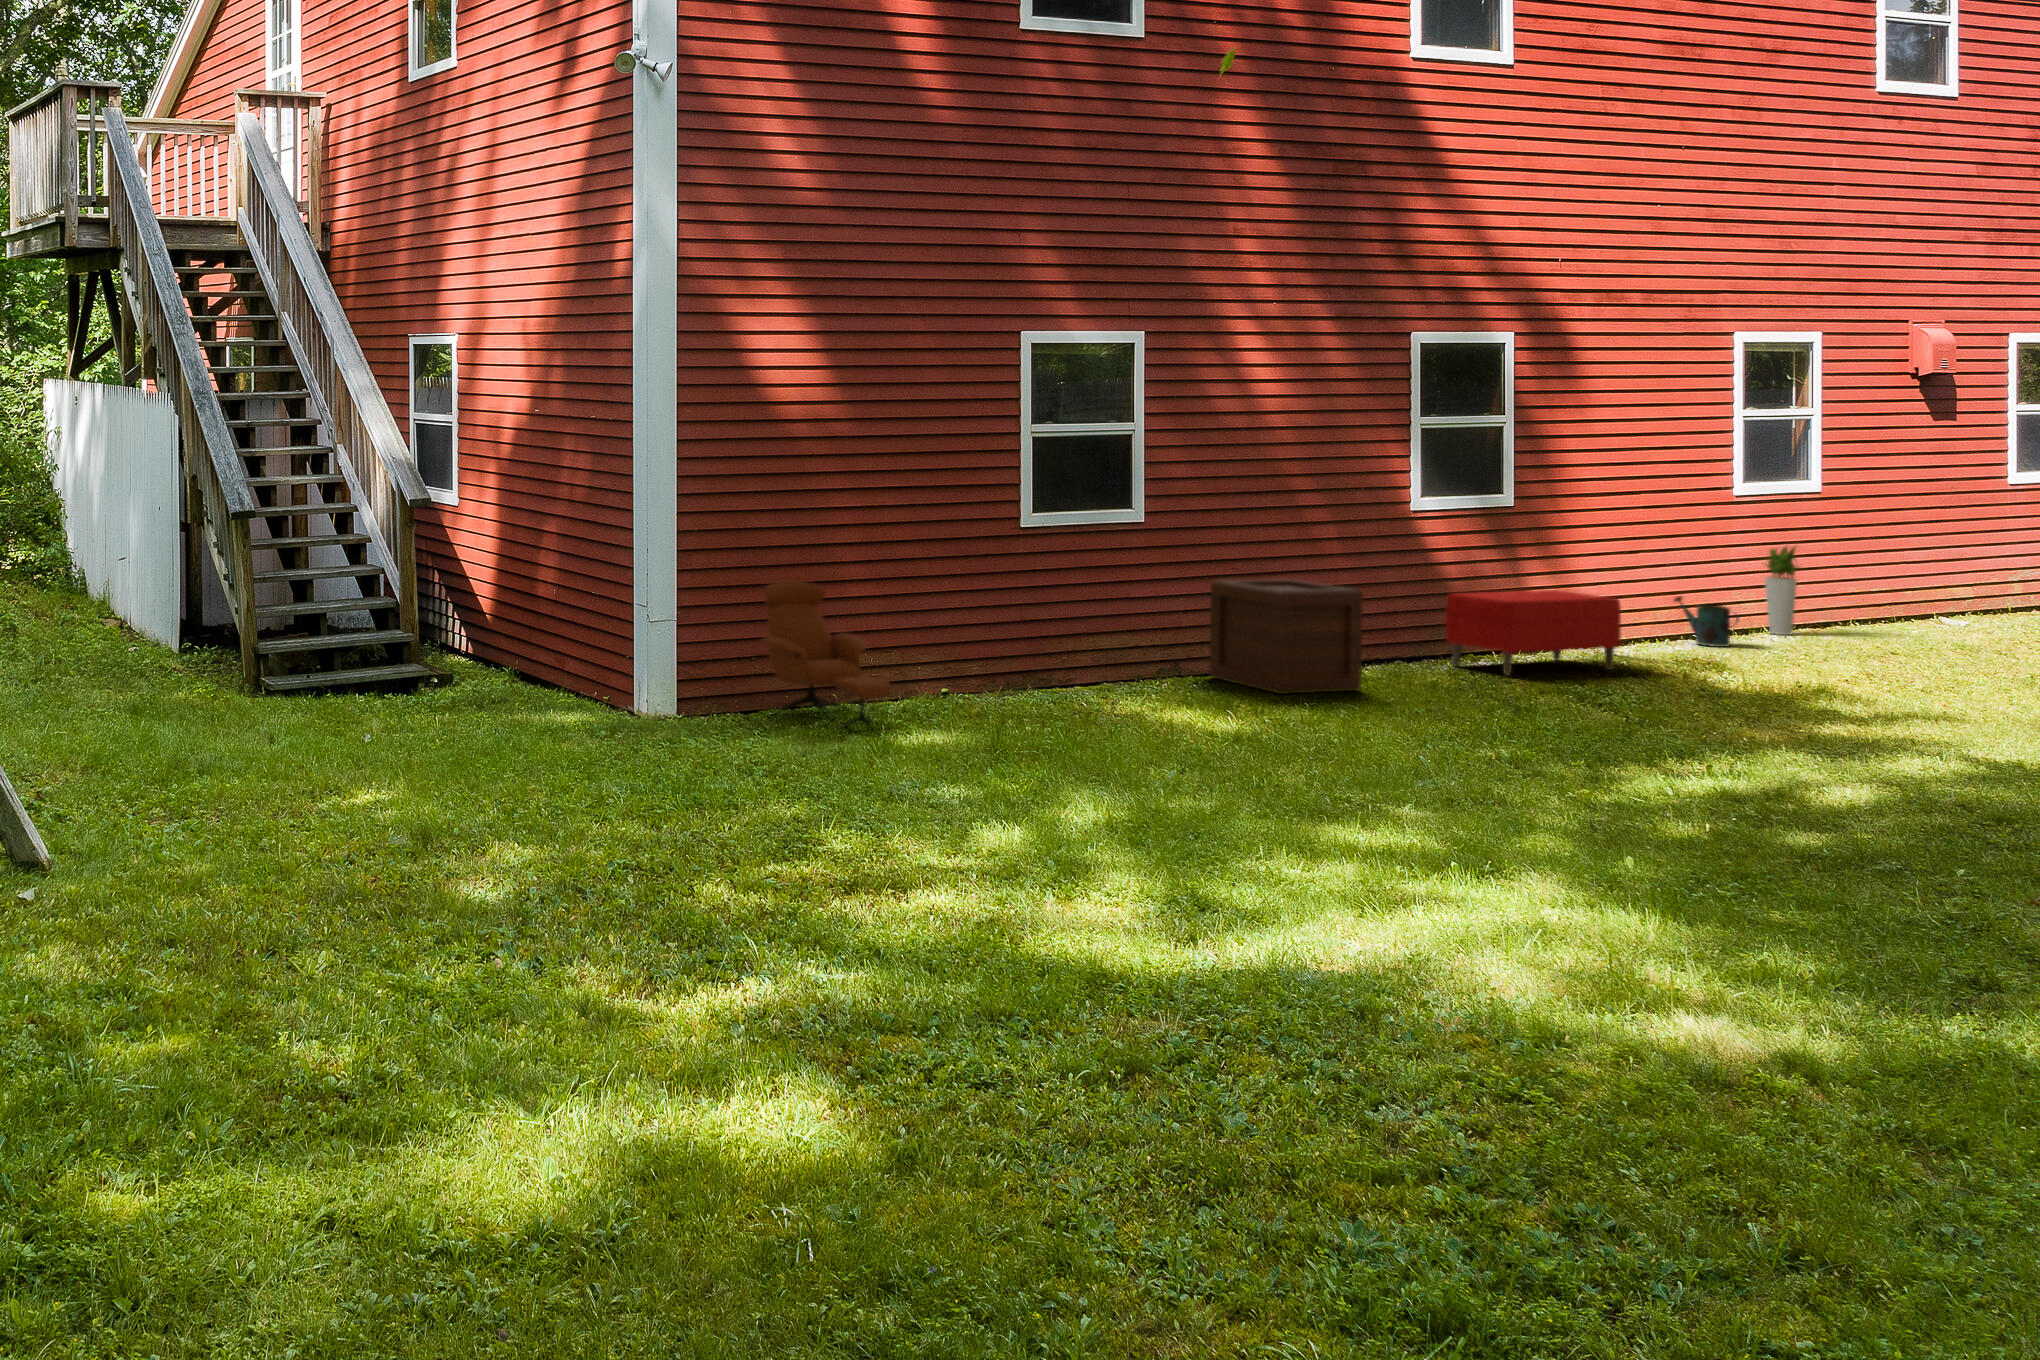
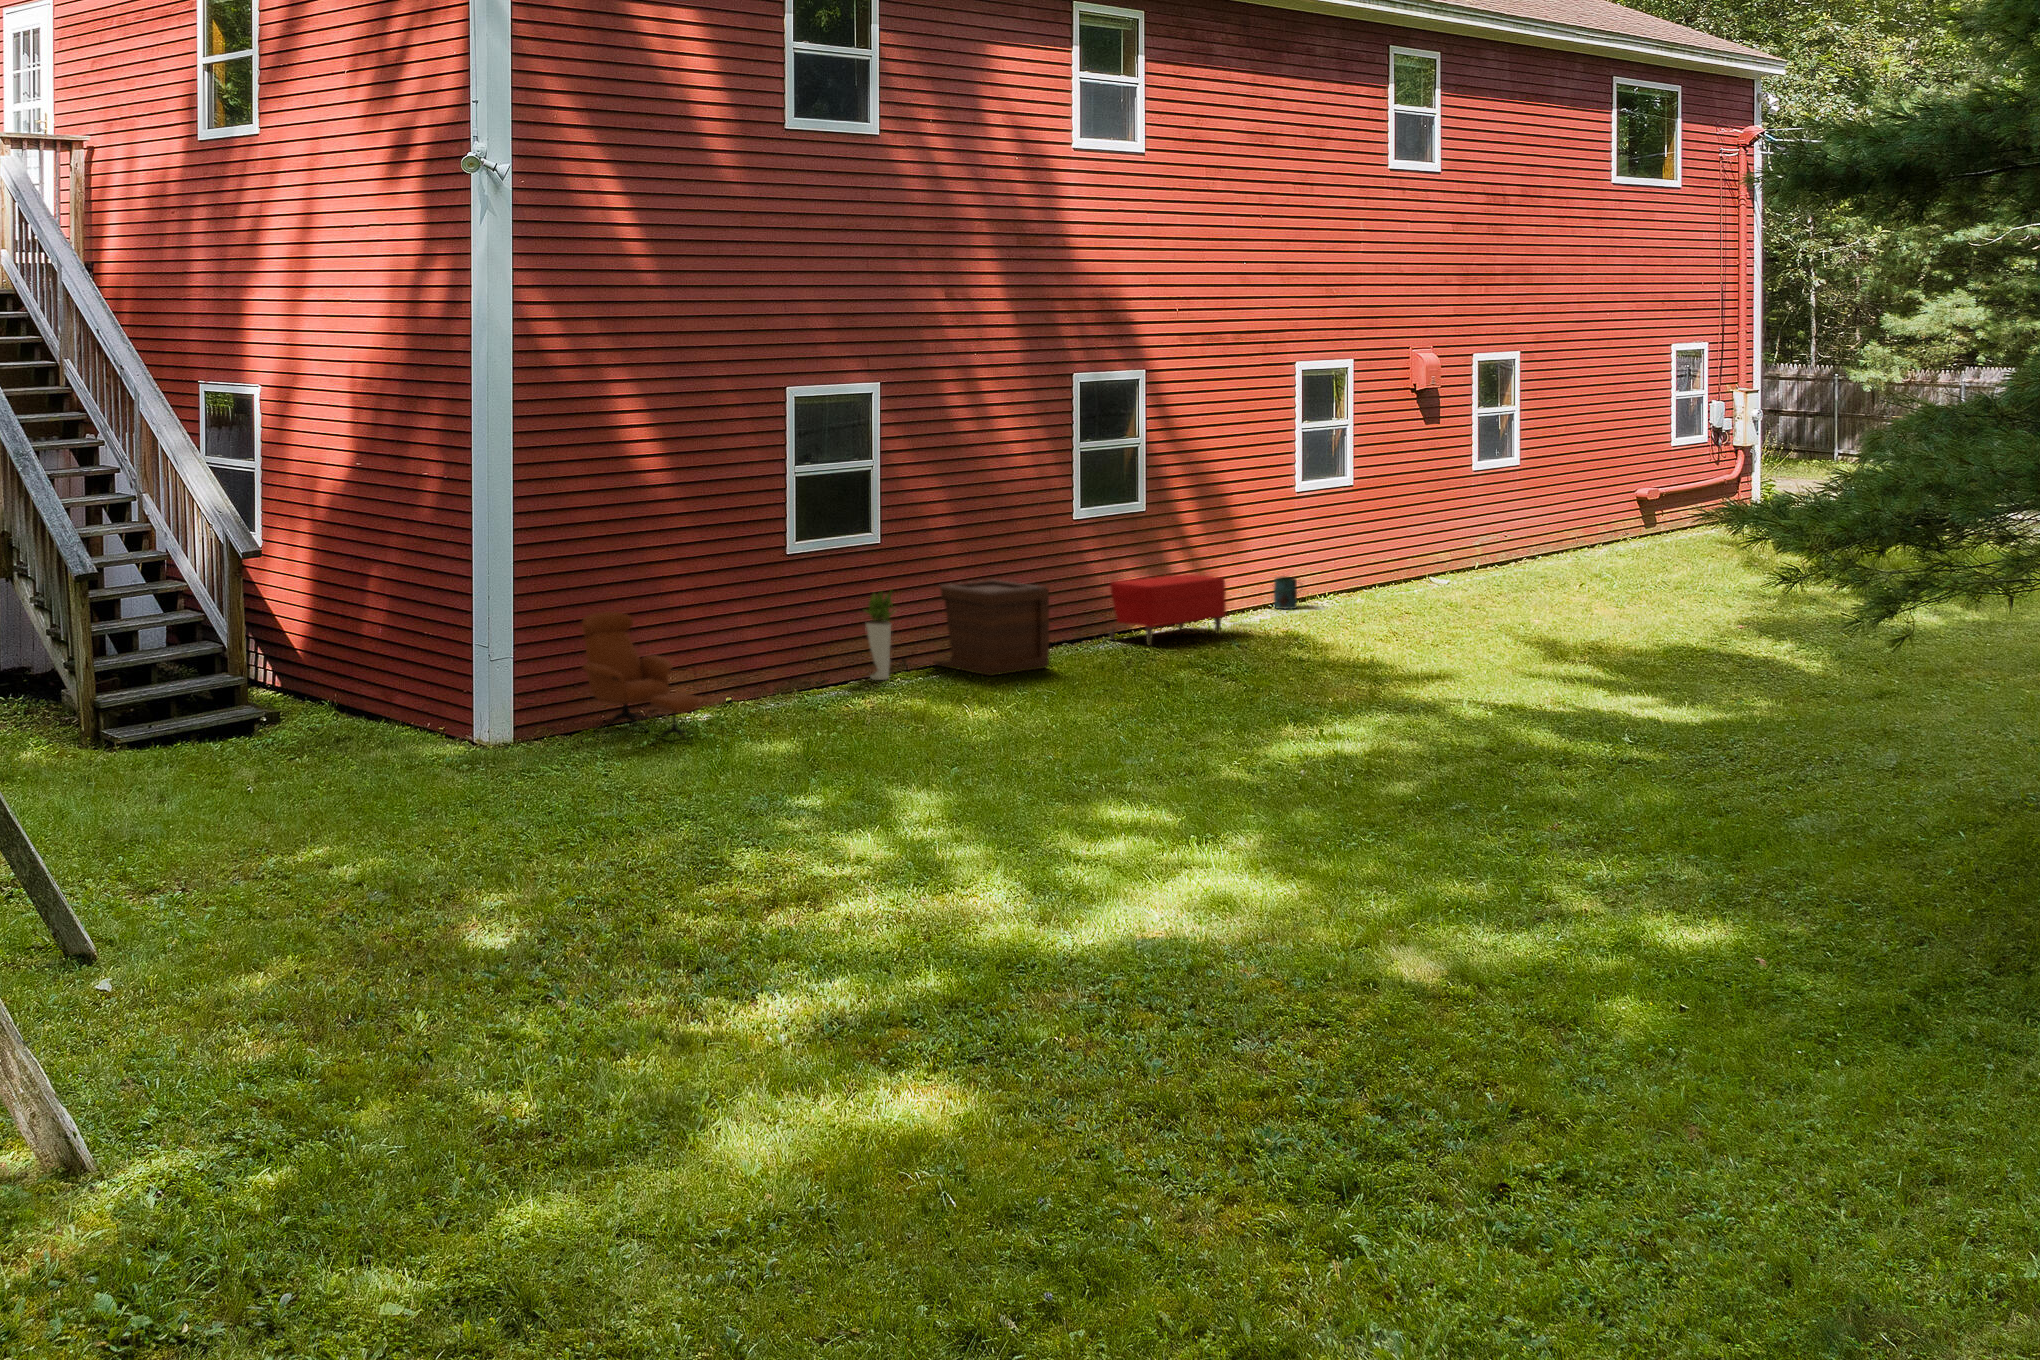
planter: present [1765,545,1799,635] -> present [866,592,894,680]

